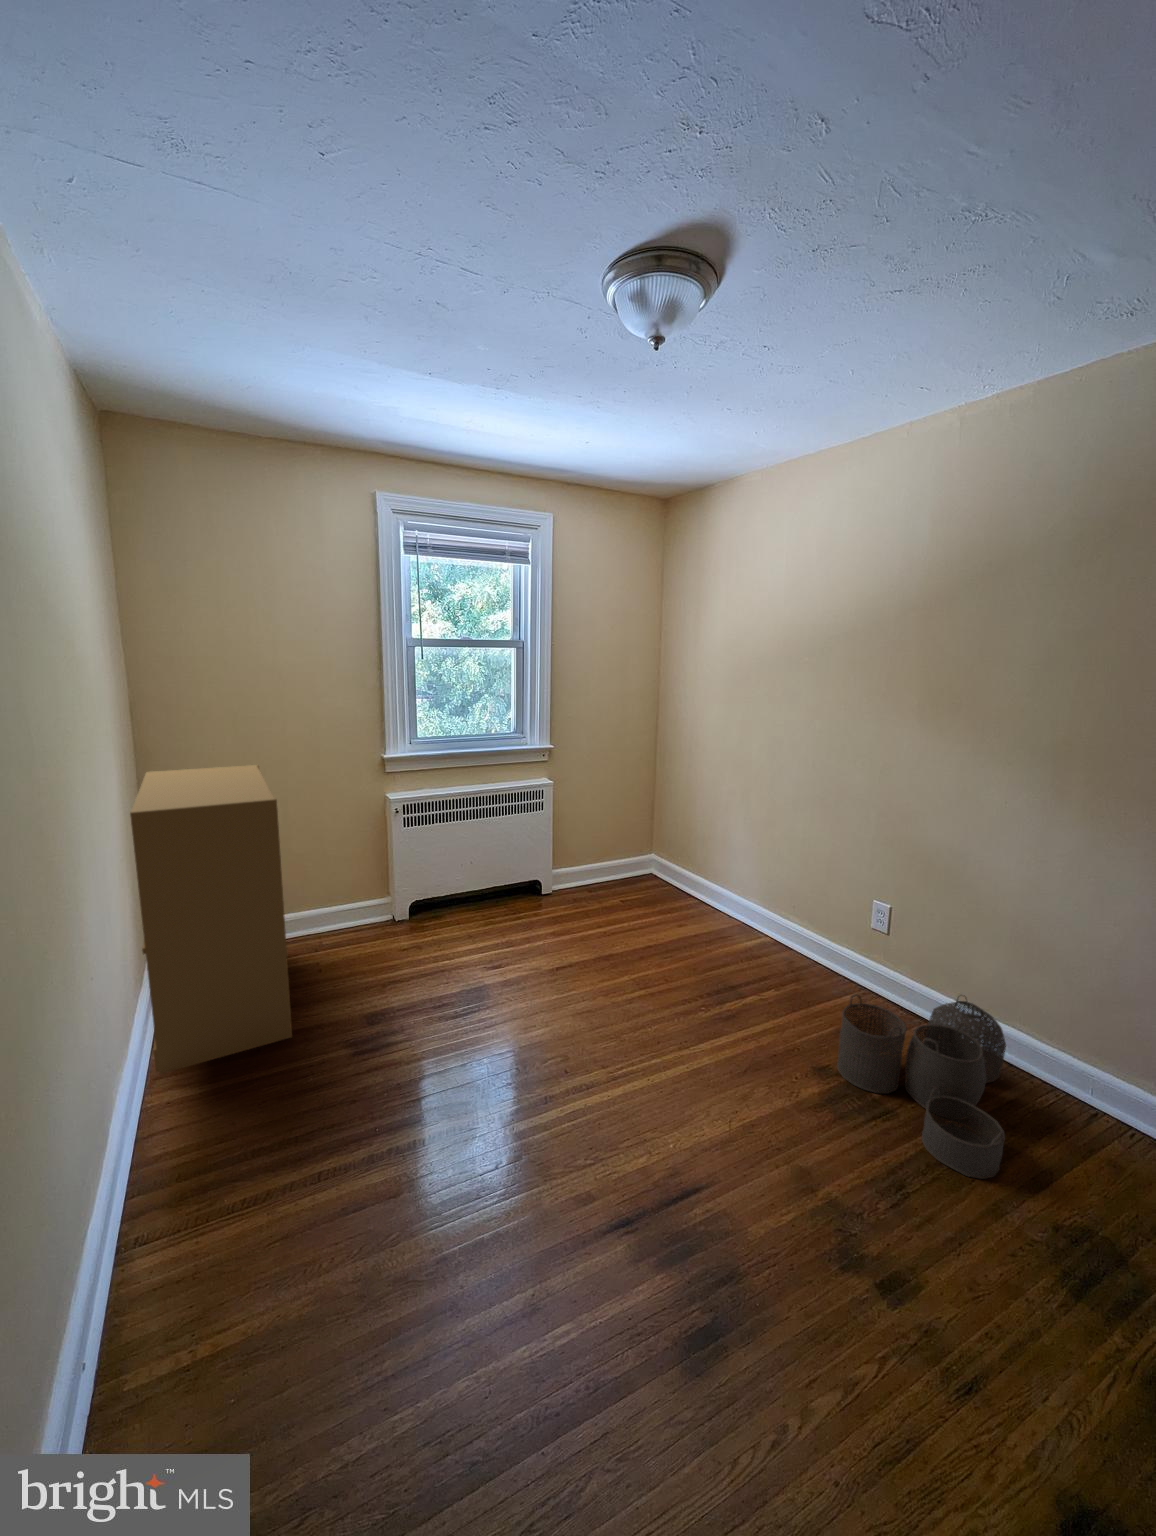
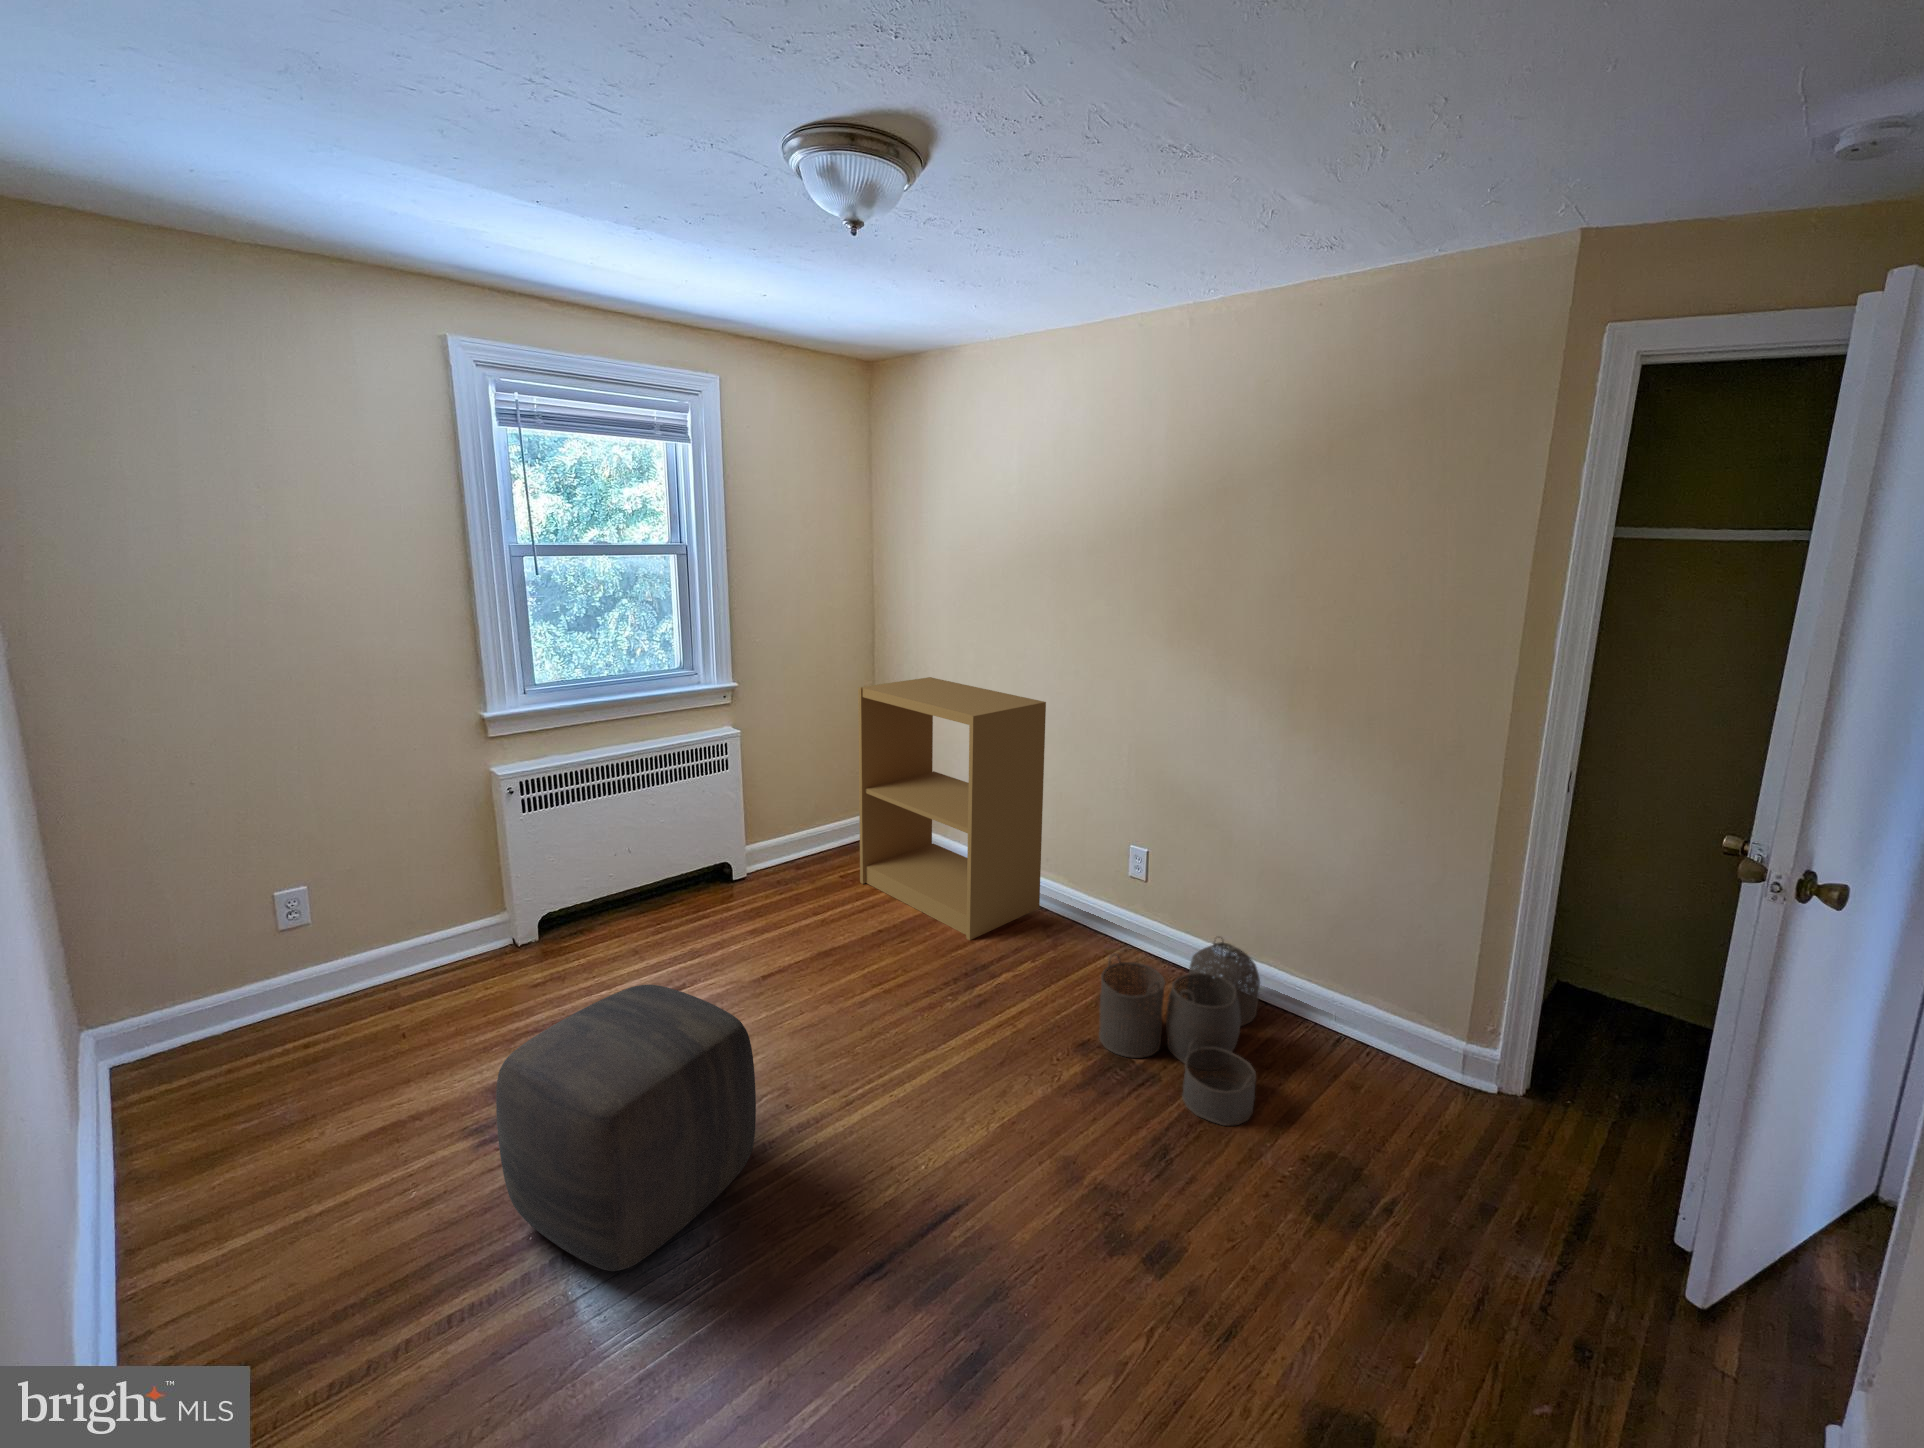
bookshelf: present [130,765,292,1074] -> present [858,677,1046,940]
ottoman: none [363,957,543,1172] -> present [496,985,756,1271]

